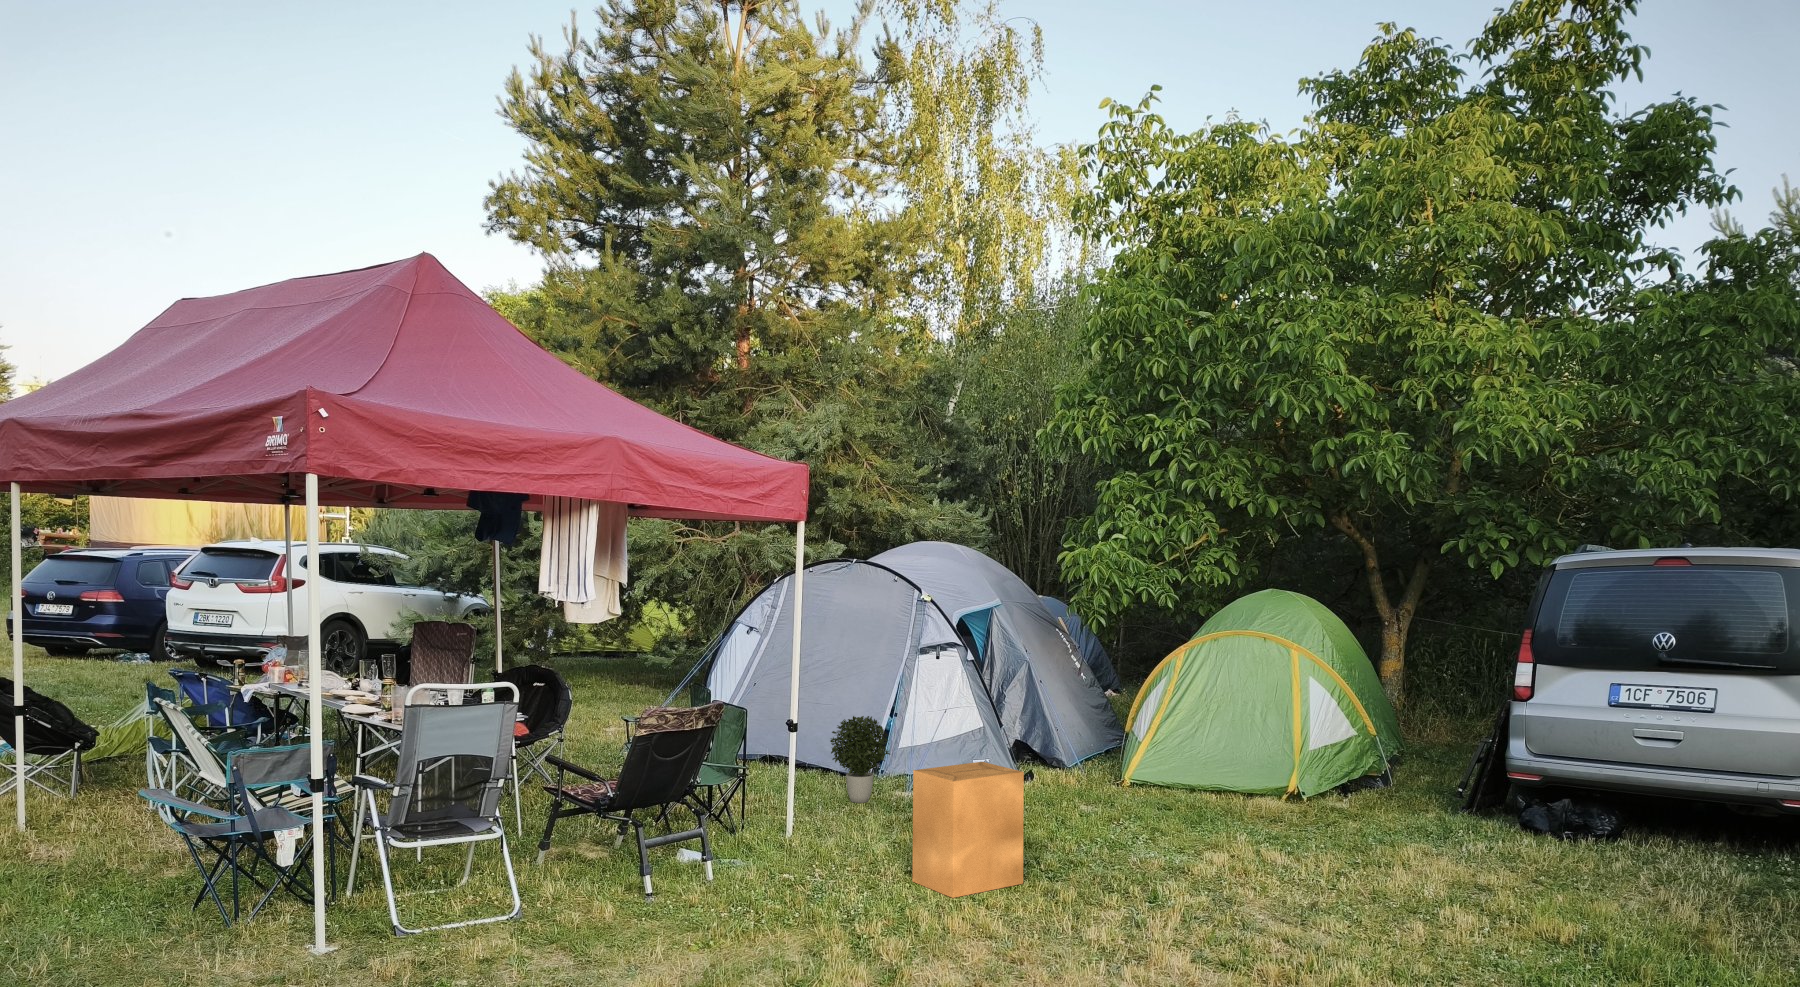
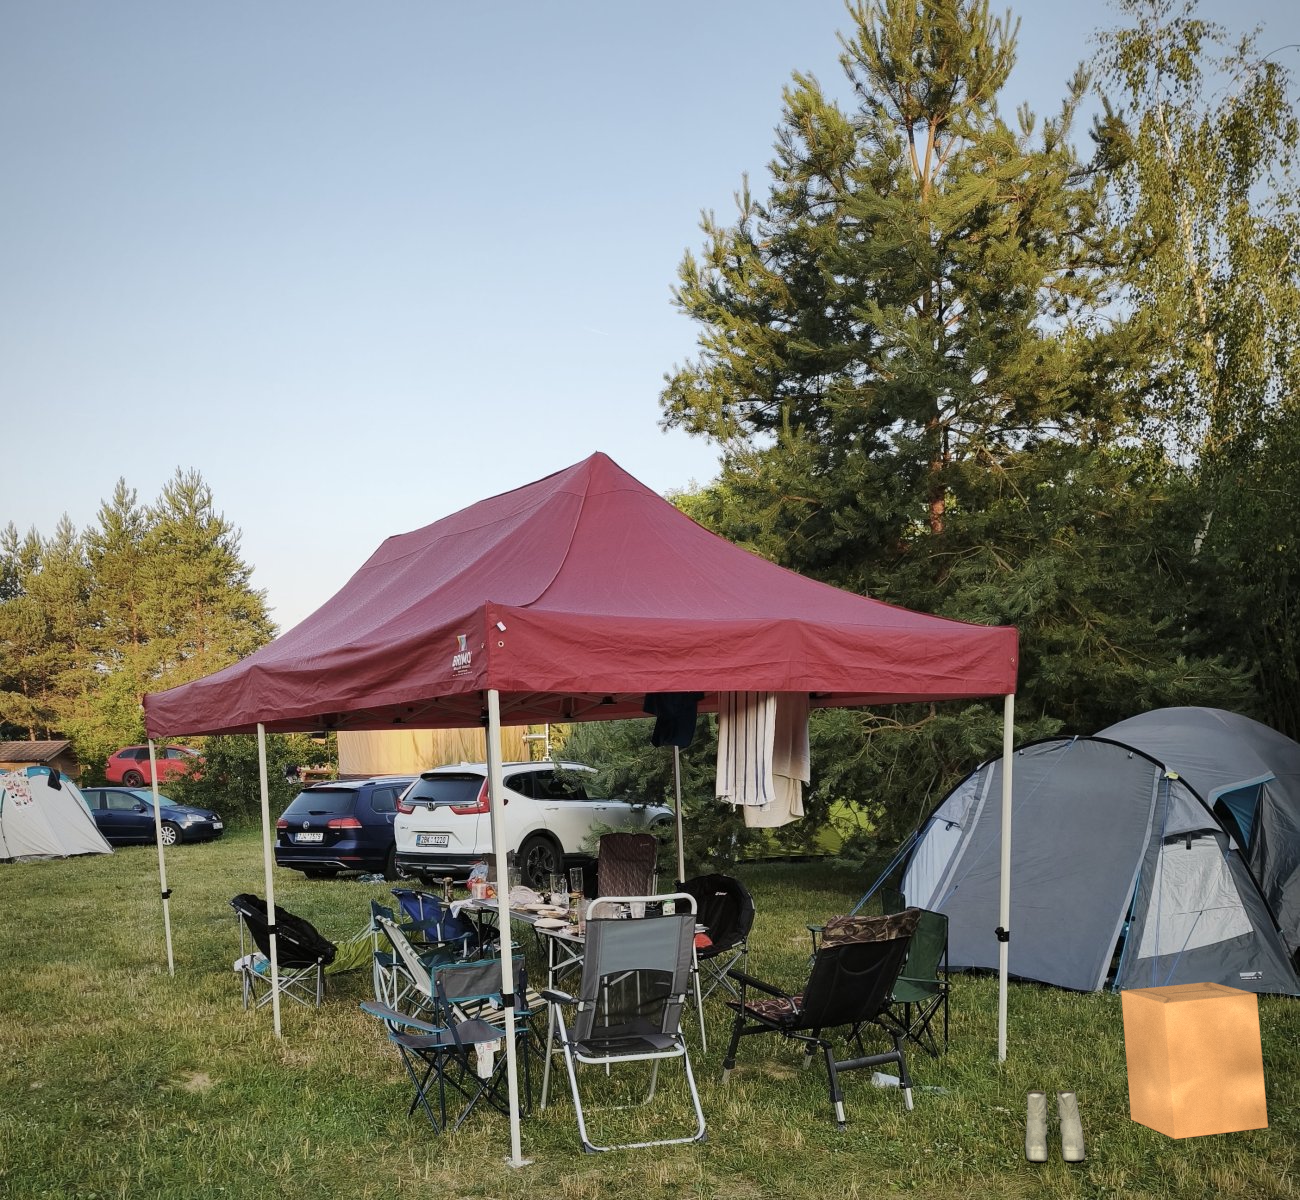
potted plant: present [830,716,890,803] -> none [1049,930,1123,1032]
boots: none [832,860,882,926] -> present [1026,1090,1085,1161]

